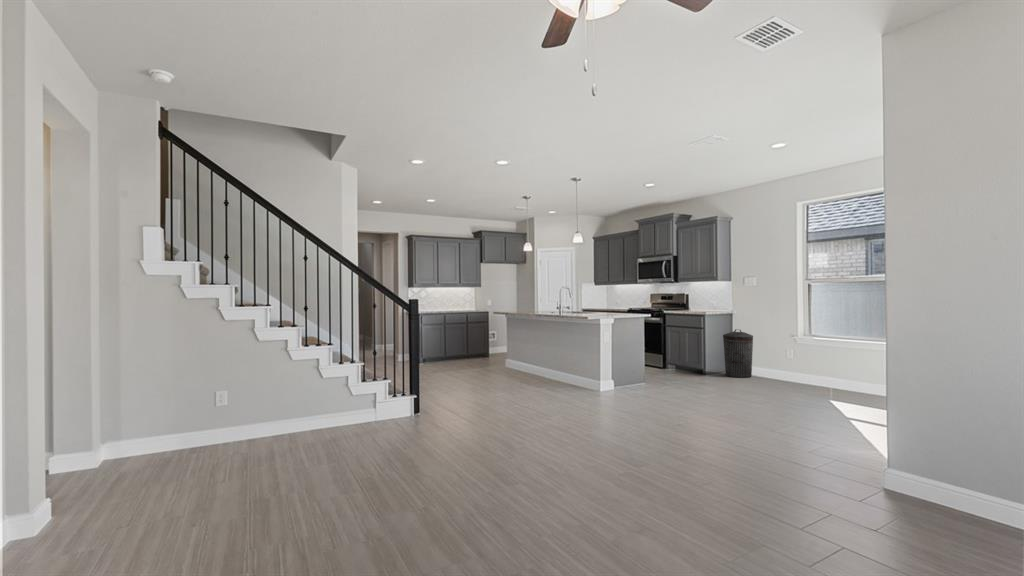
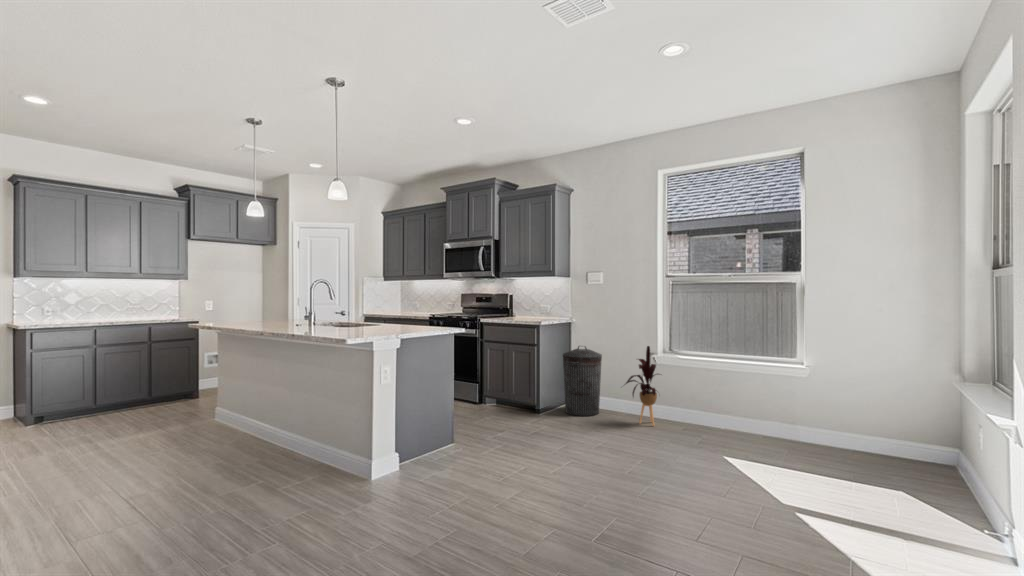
house plant: none [764,329,796,385] -> present [626,346,657,426]

